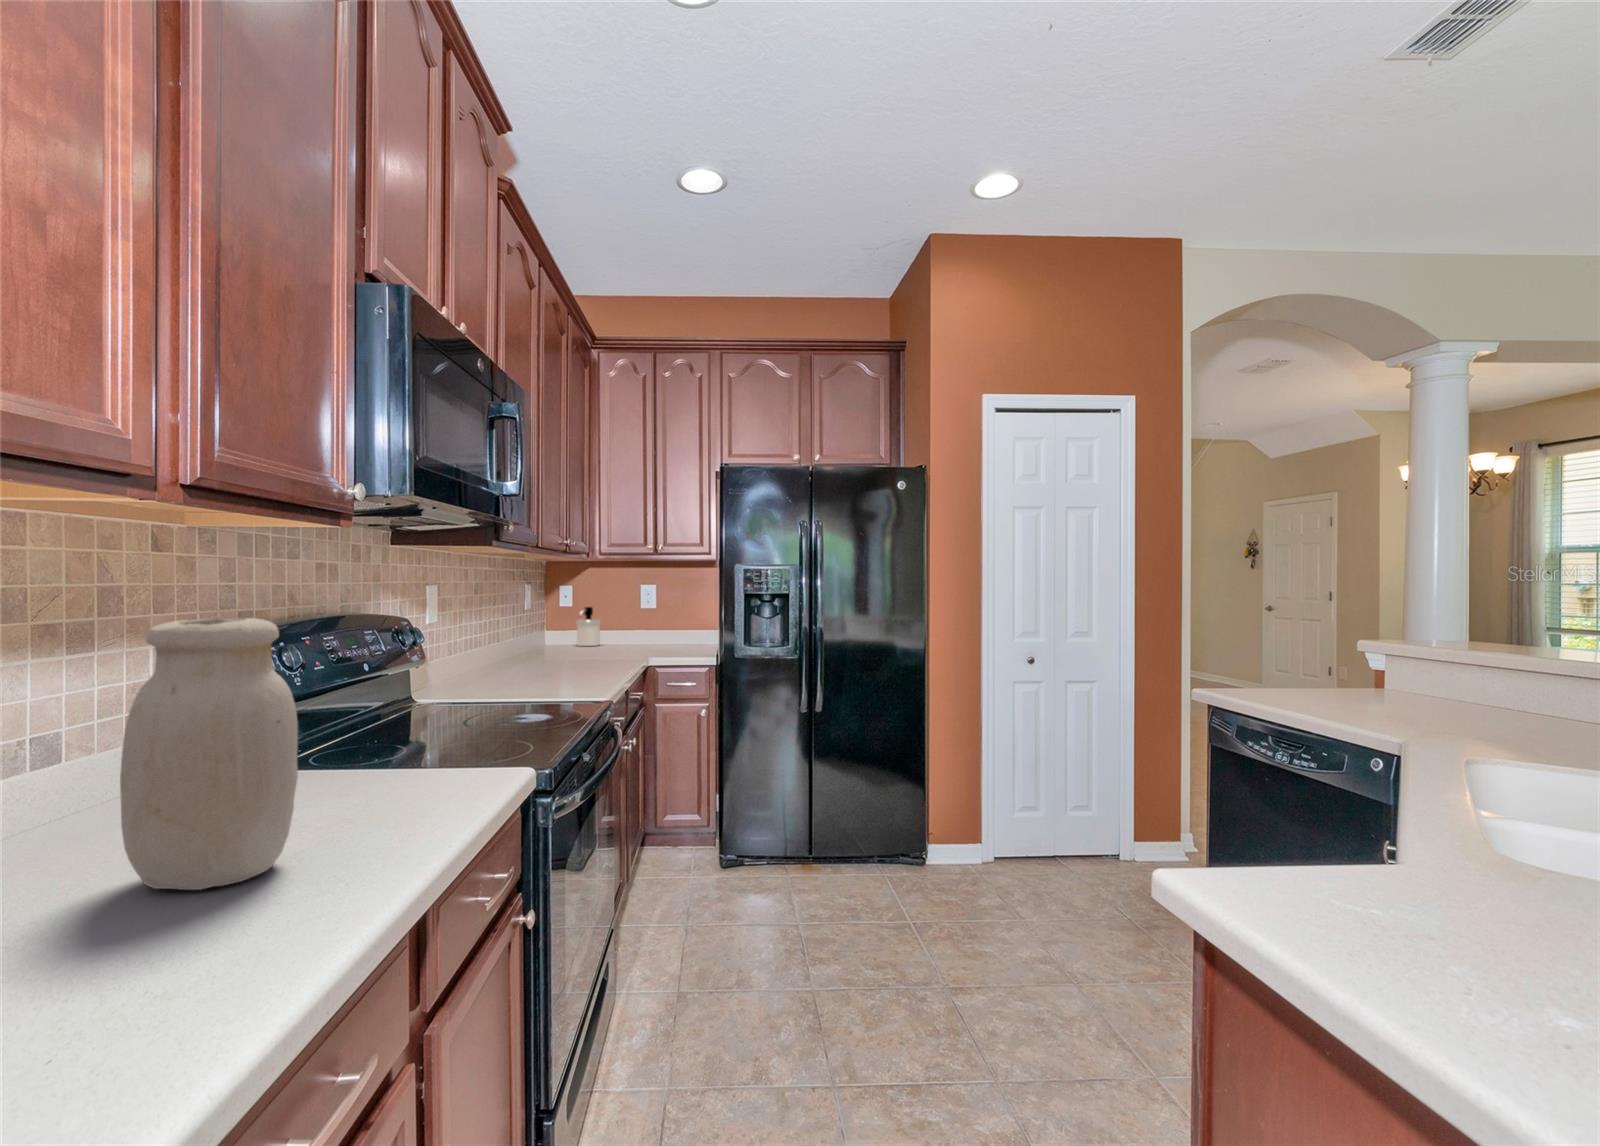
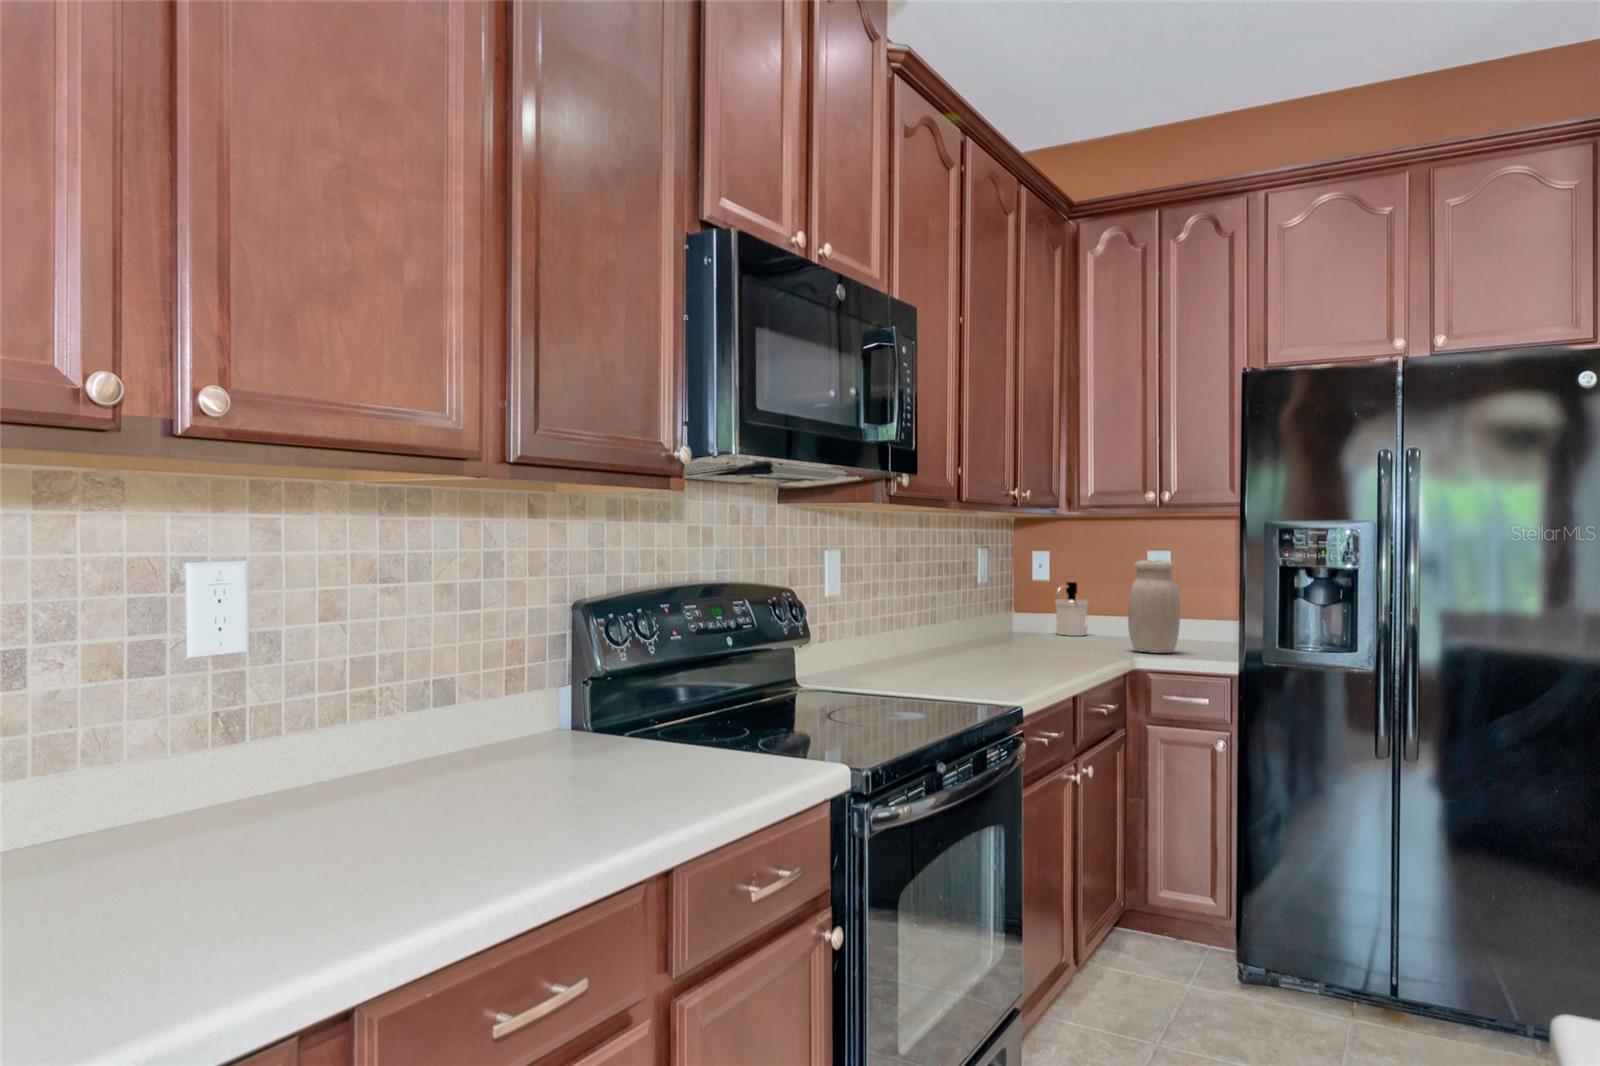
jar: present [120,618,298,890] -> present [1128,560,1180,653]

